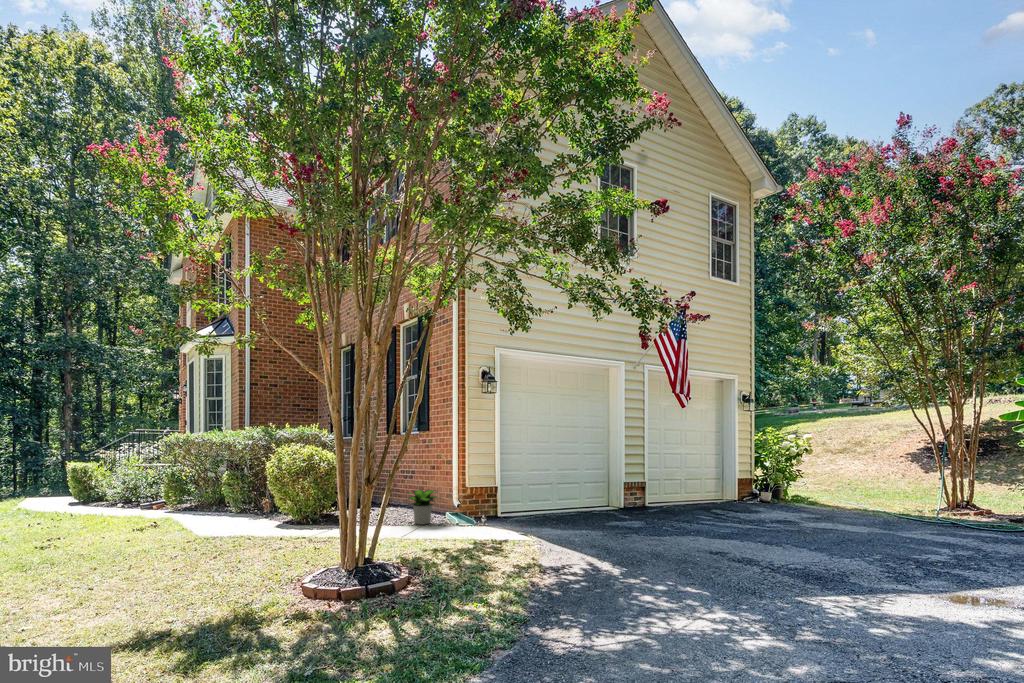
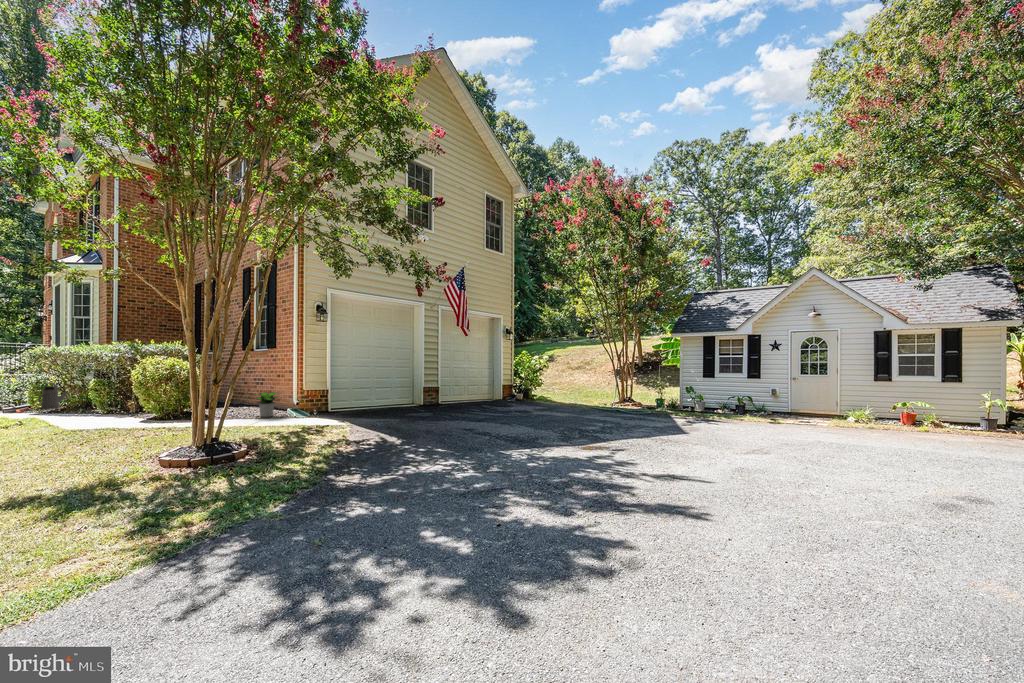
watering can: none [171,475,205,509] -> present [38,382,66,410]

